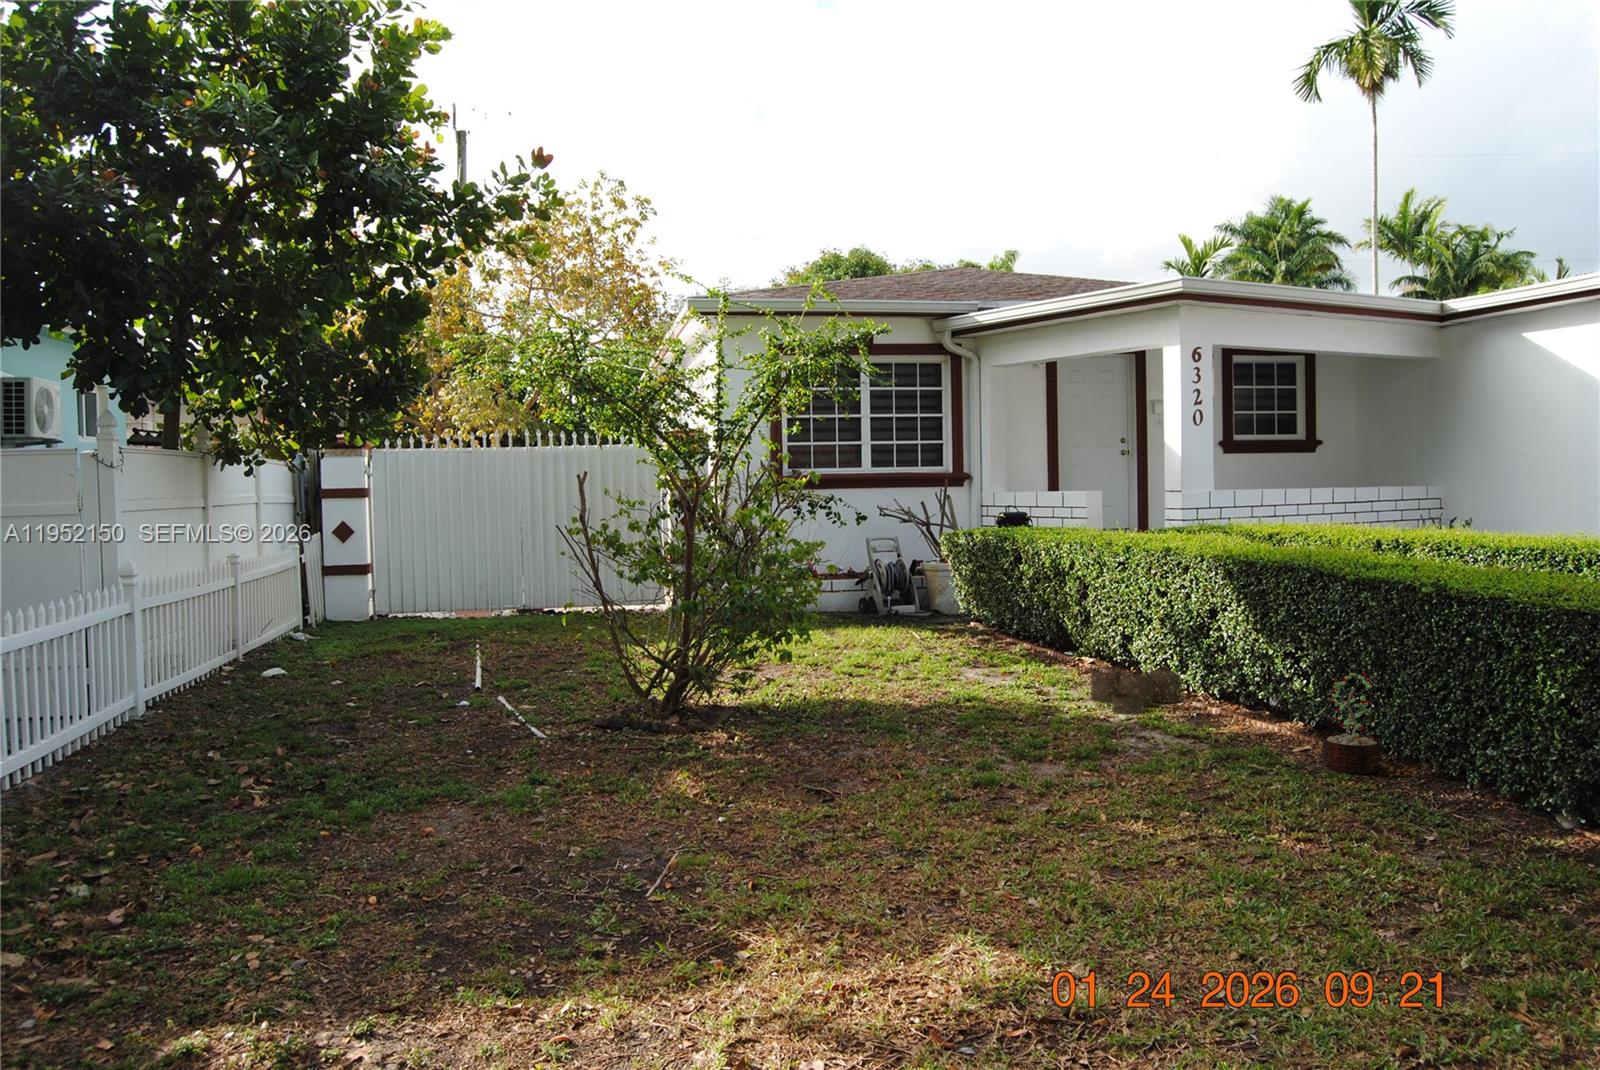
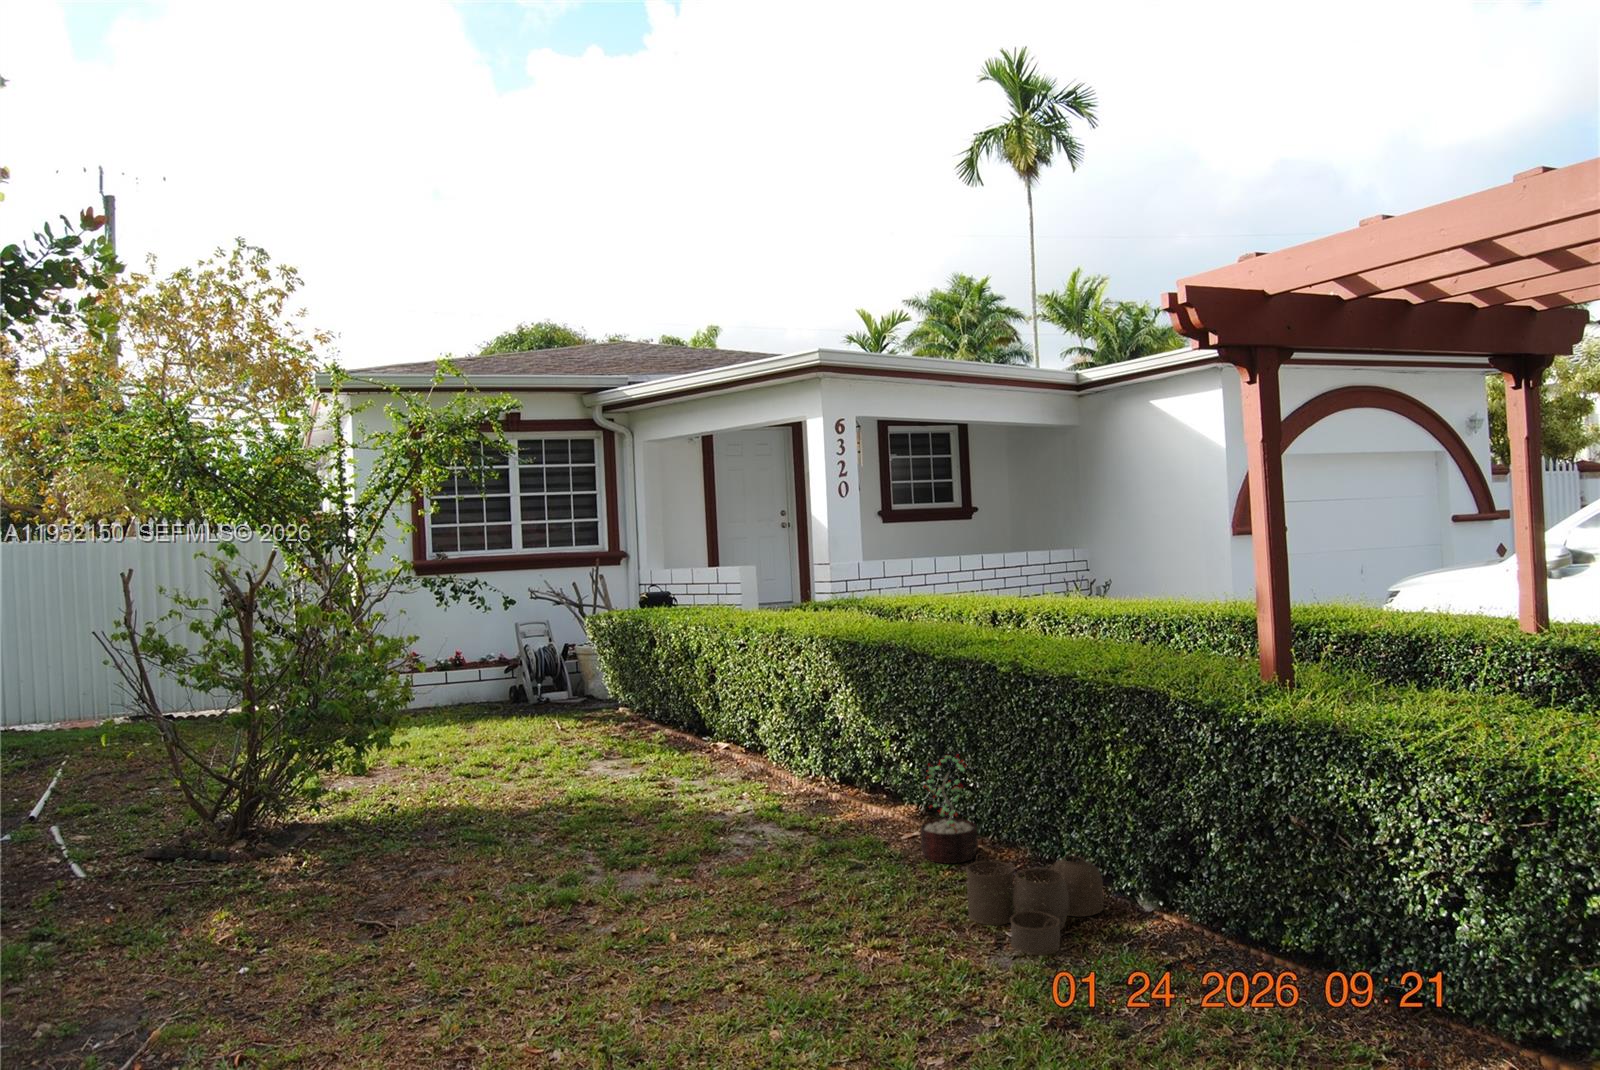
woven basket: present [1091,662,1182,715] -> present [966,851,1104,955]

